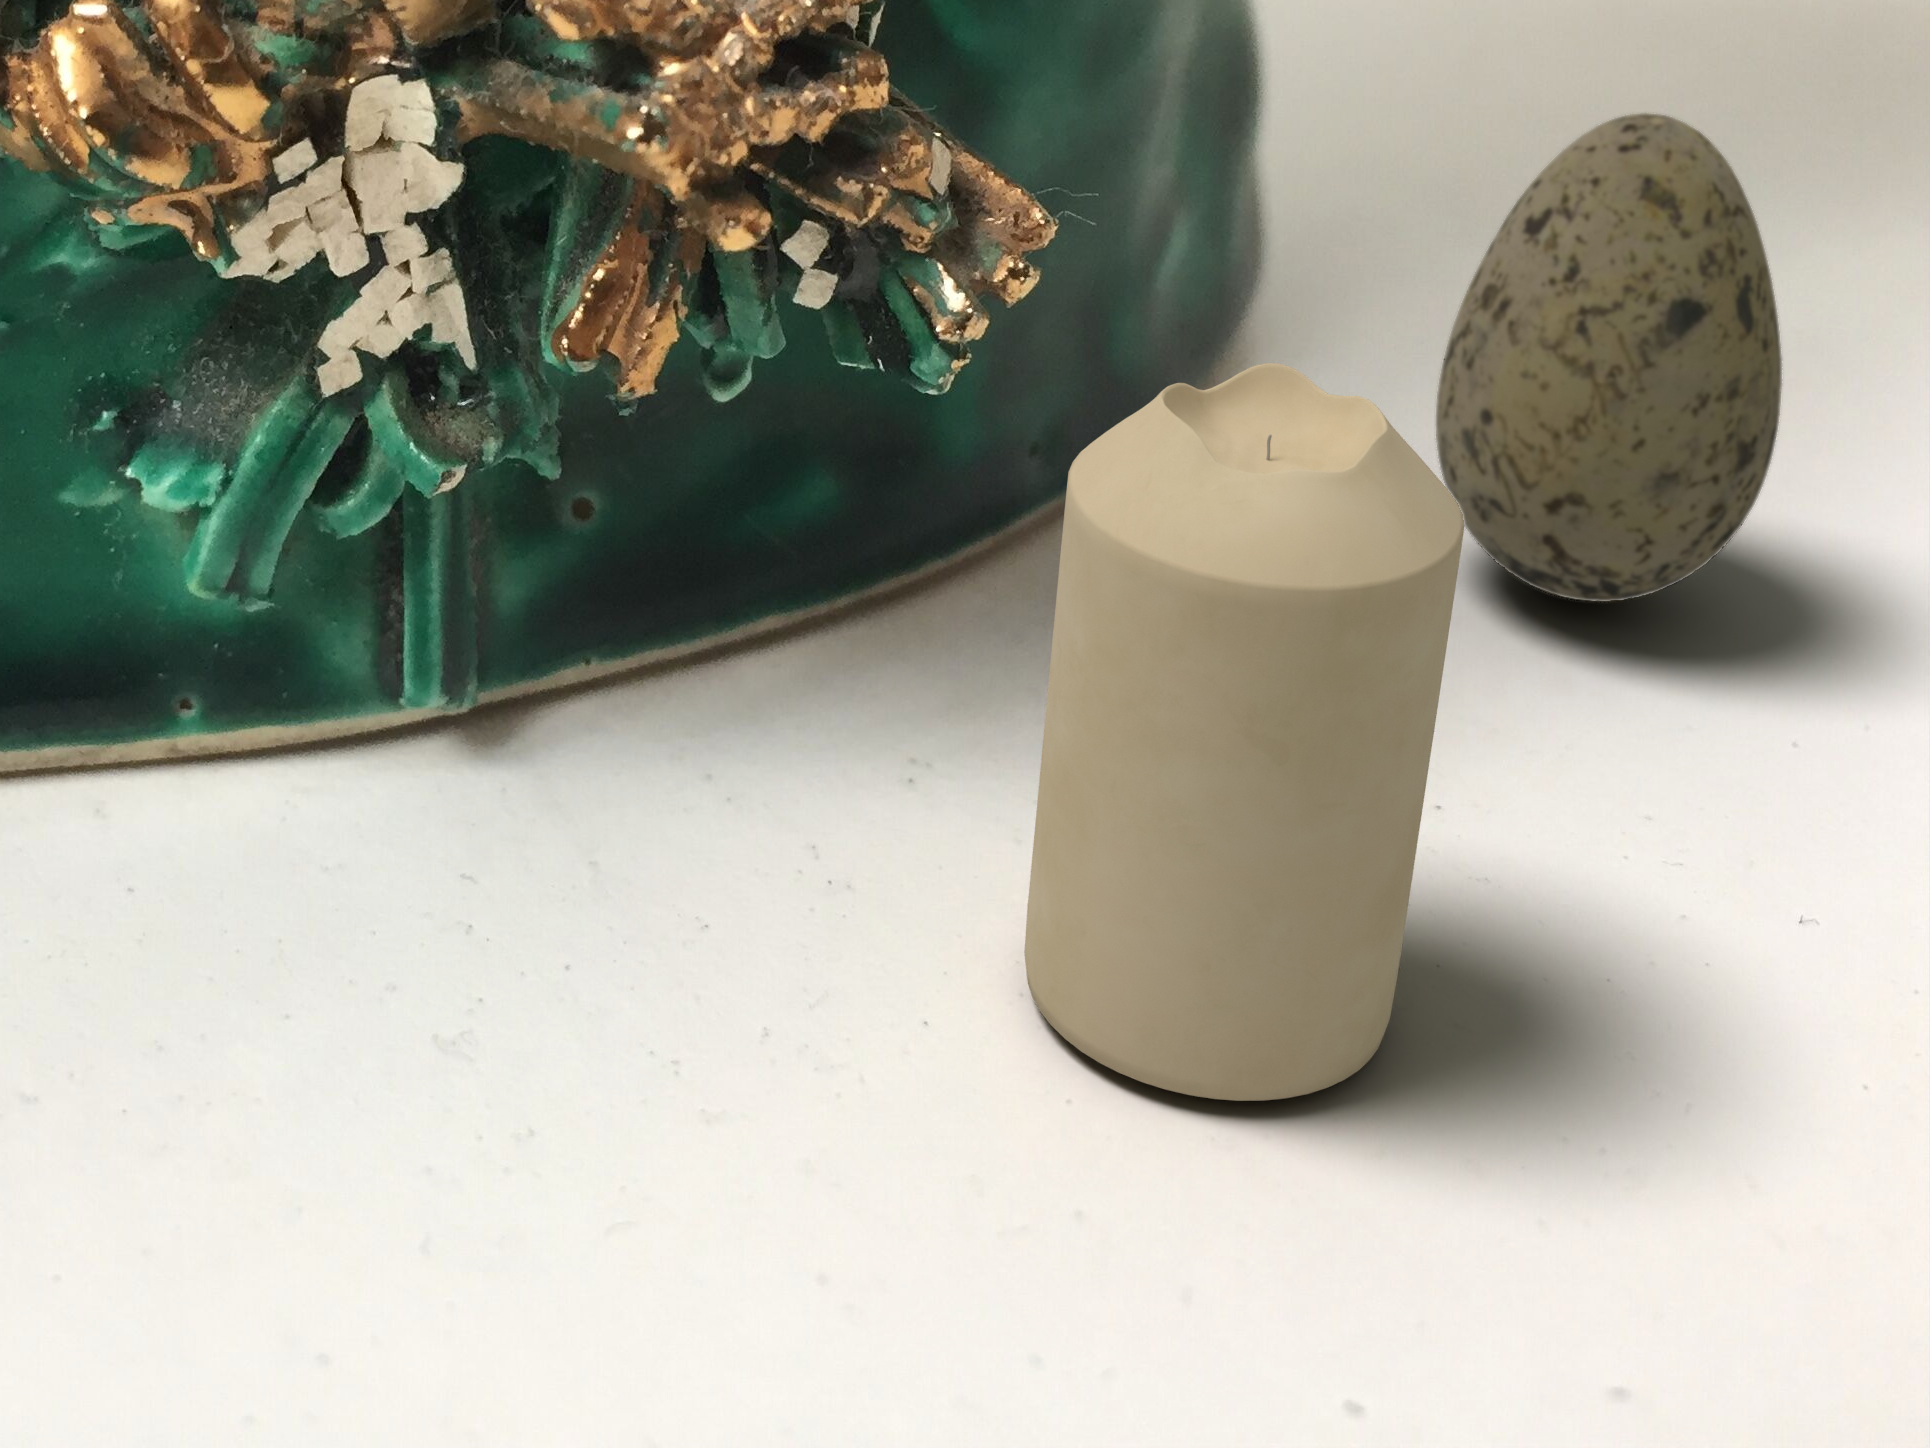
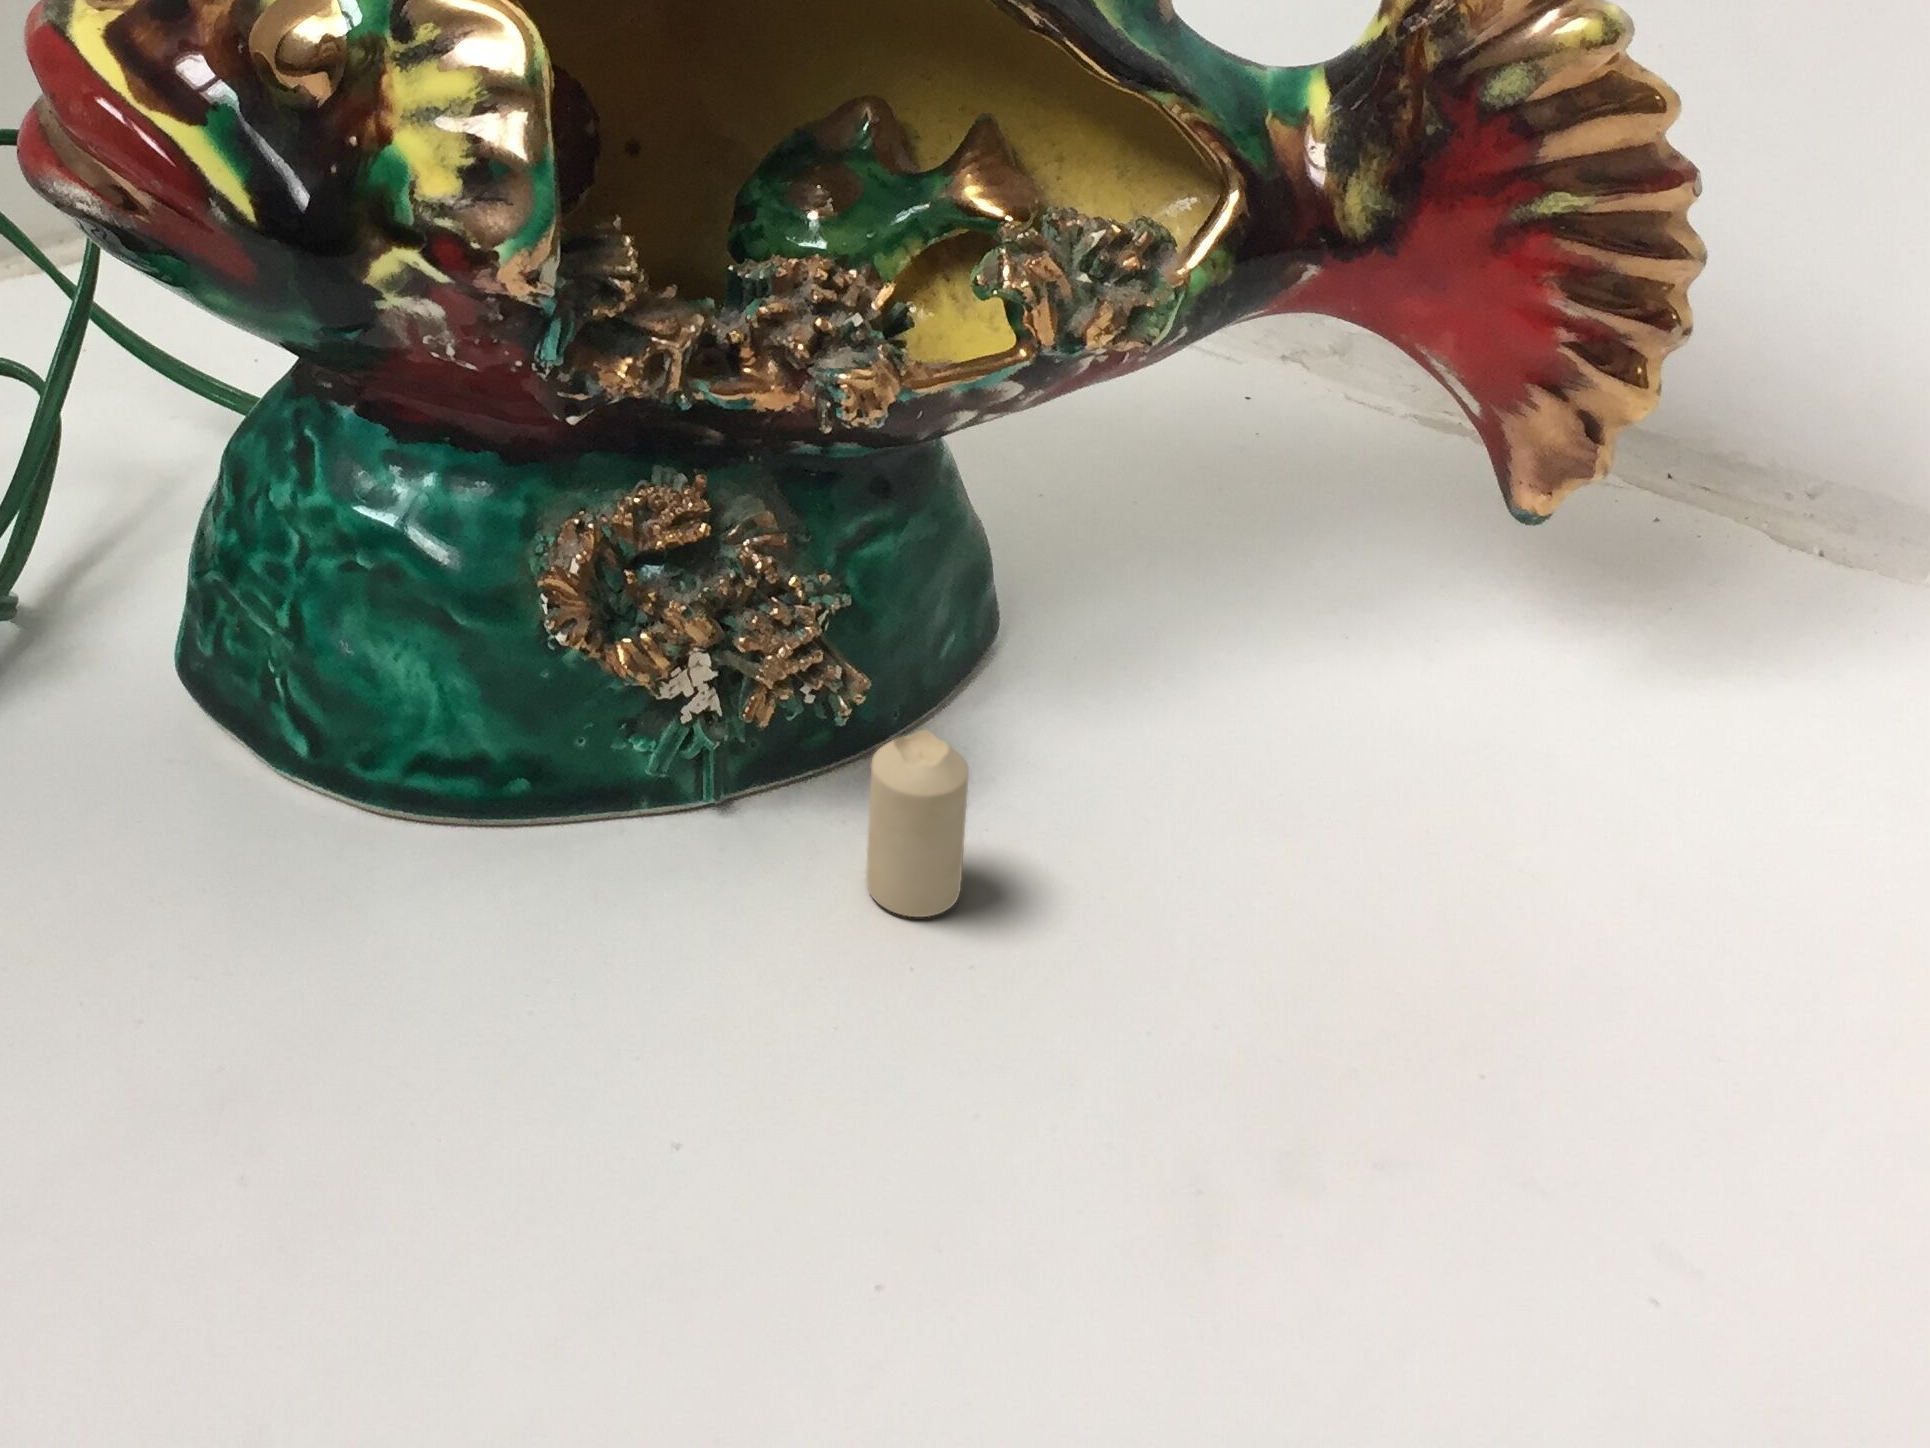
decorative egg: present [1436,114,1782,602] -> none [1007,627,1103,764]

